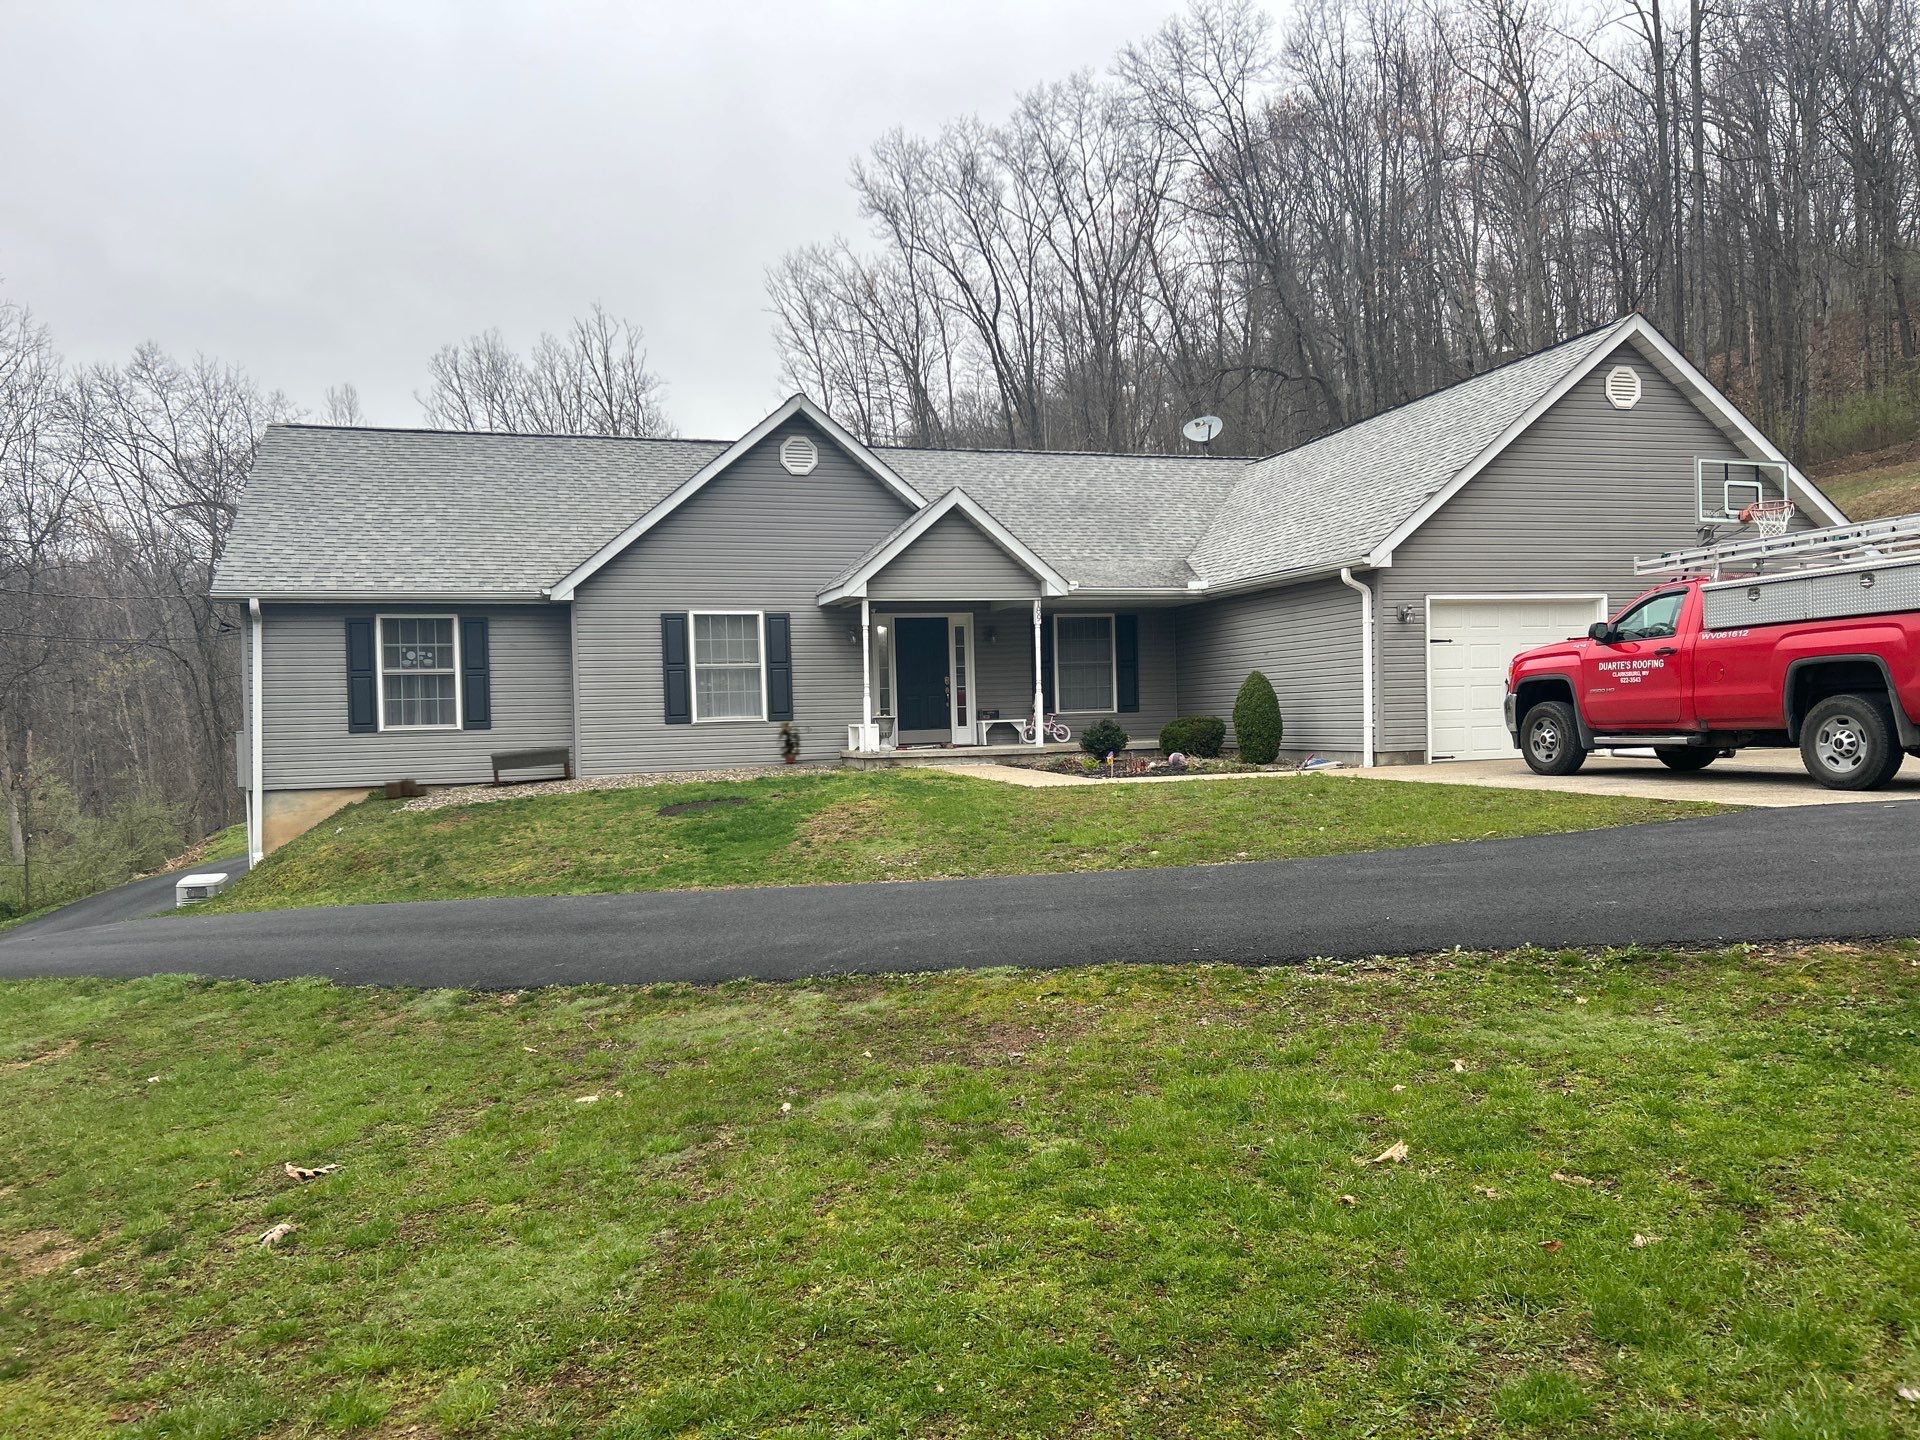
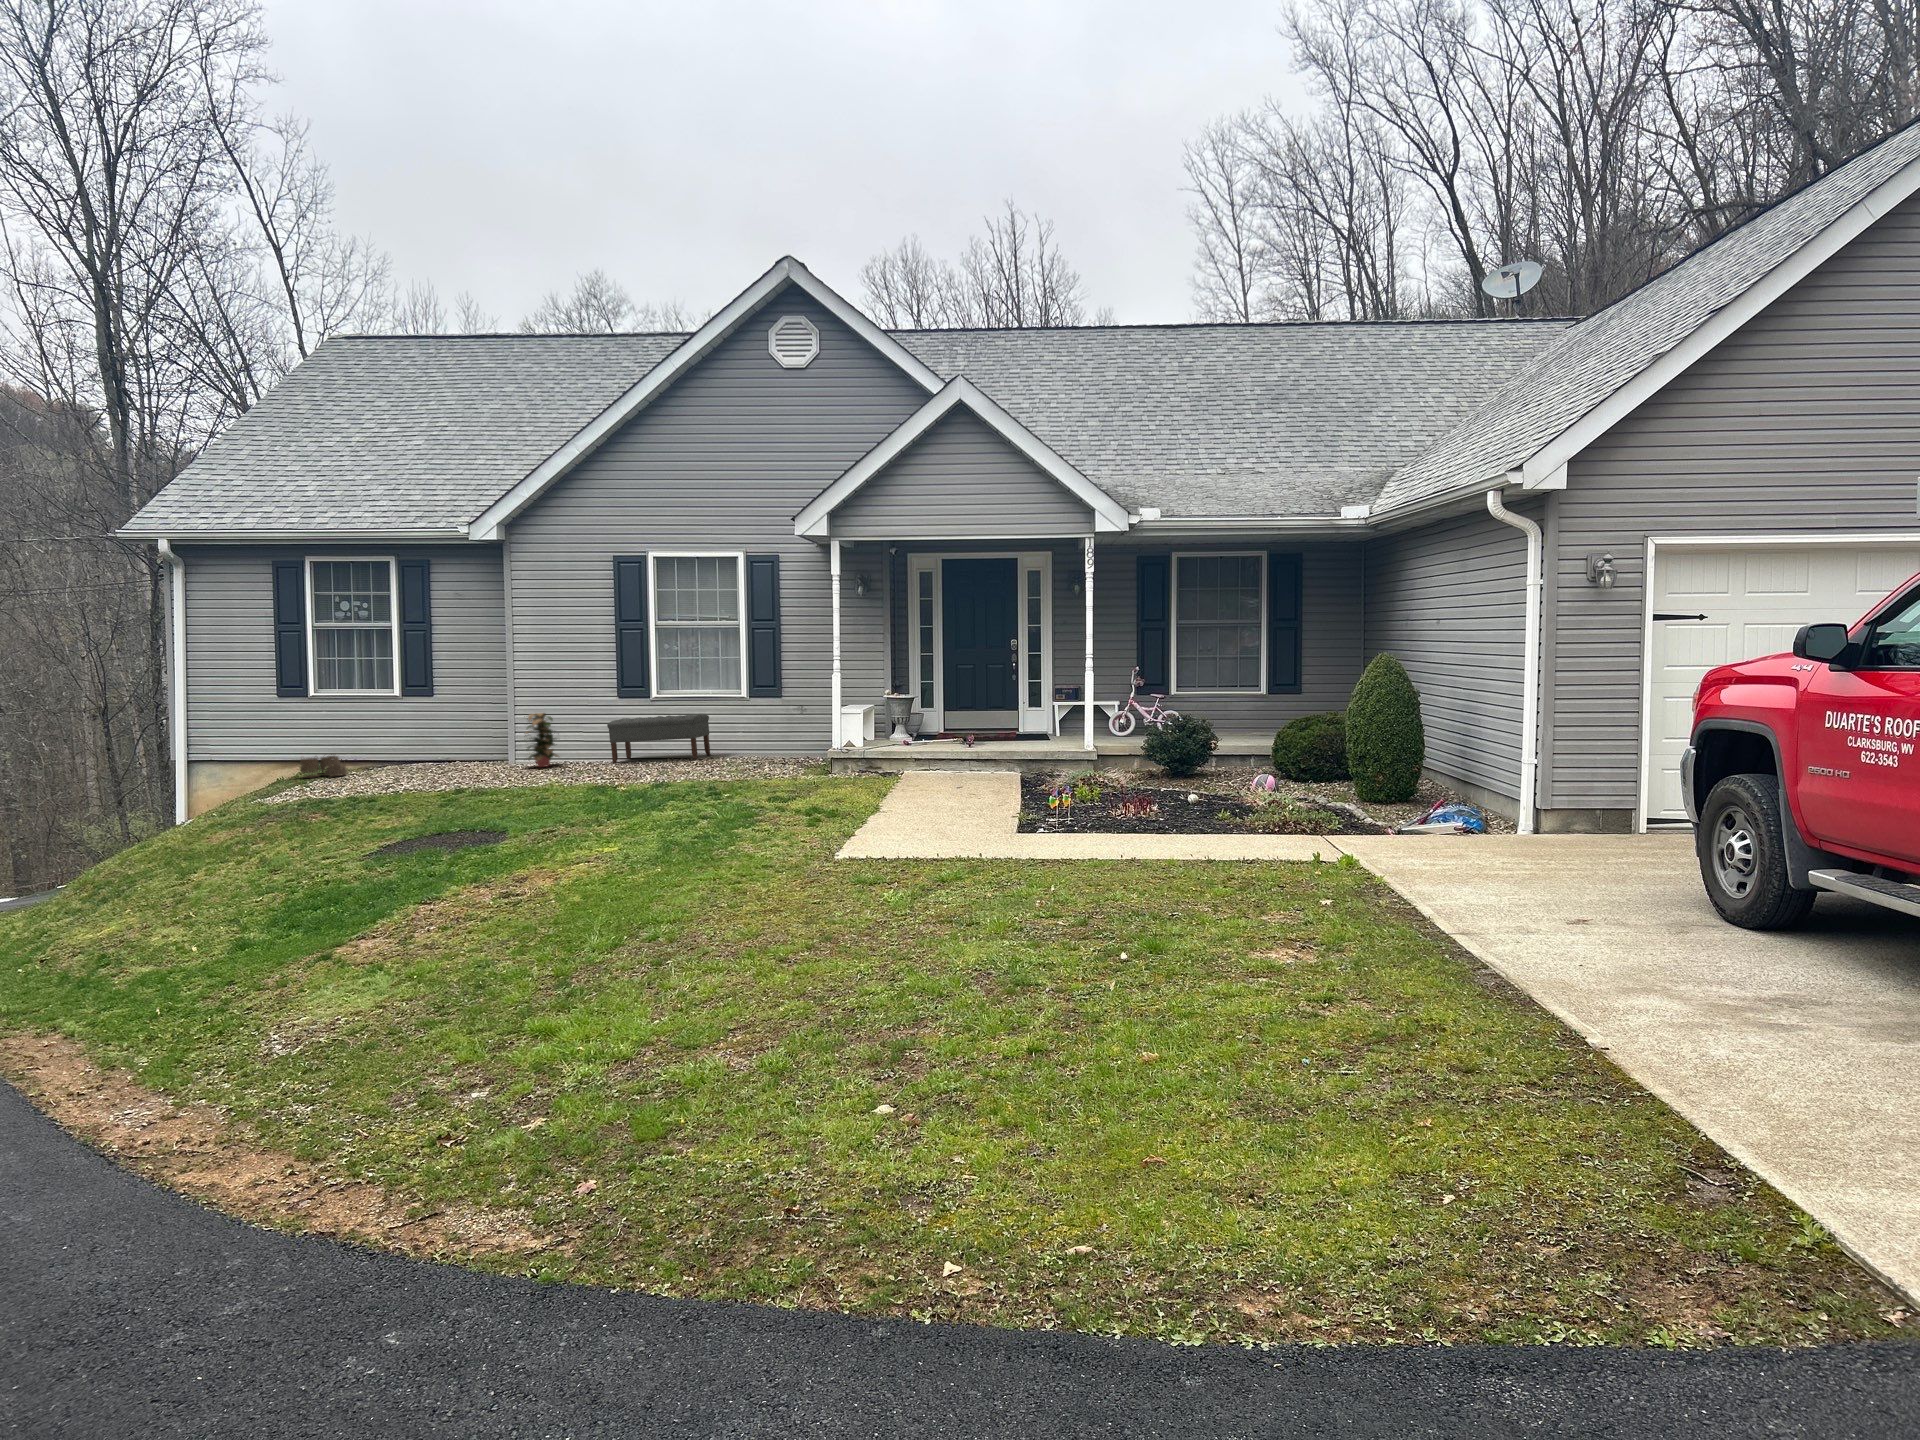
decorative plant: present [778,721,801,763] -> present [526,713,558,767]
bench: present [491,746,571,787] -> present [607,714,710,763]

